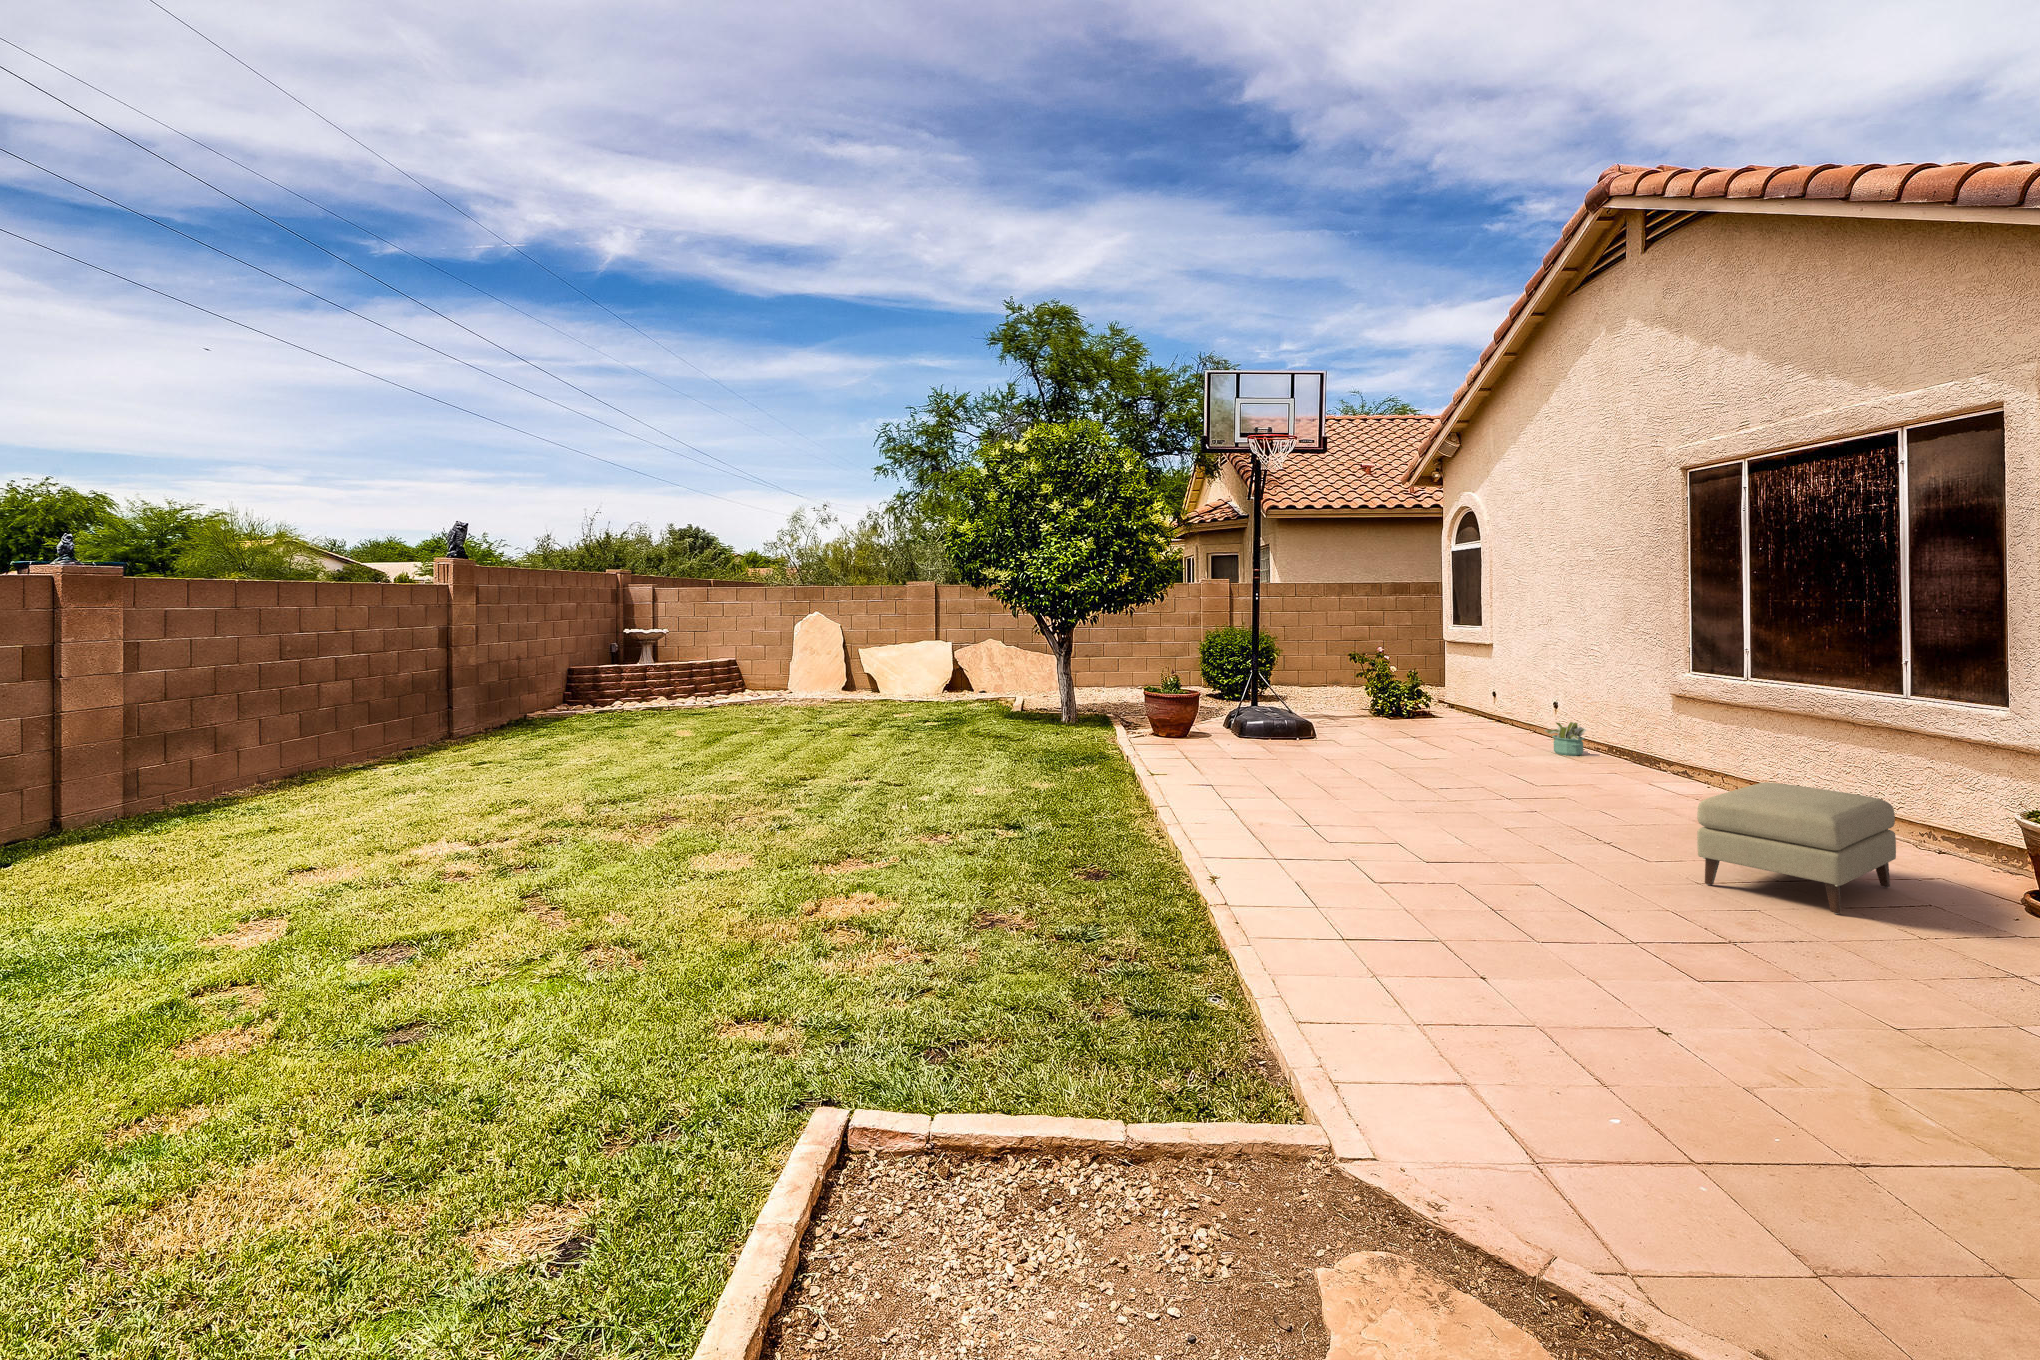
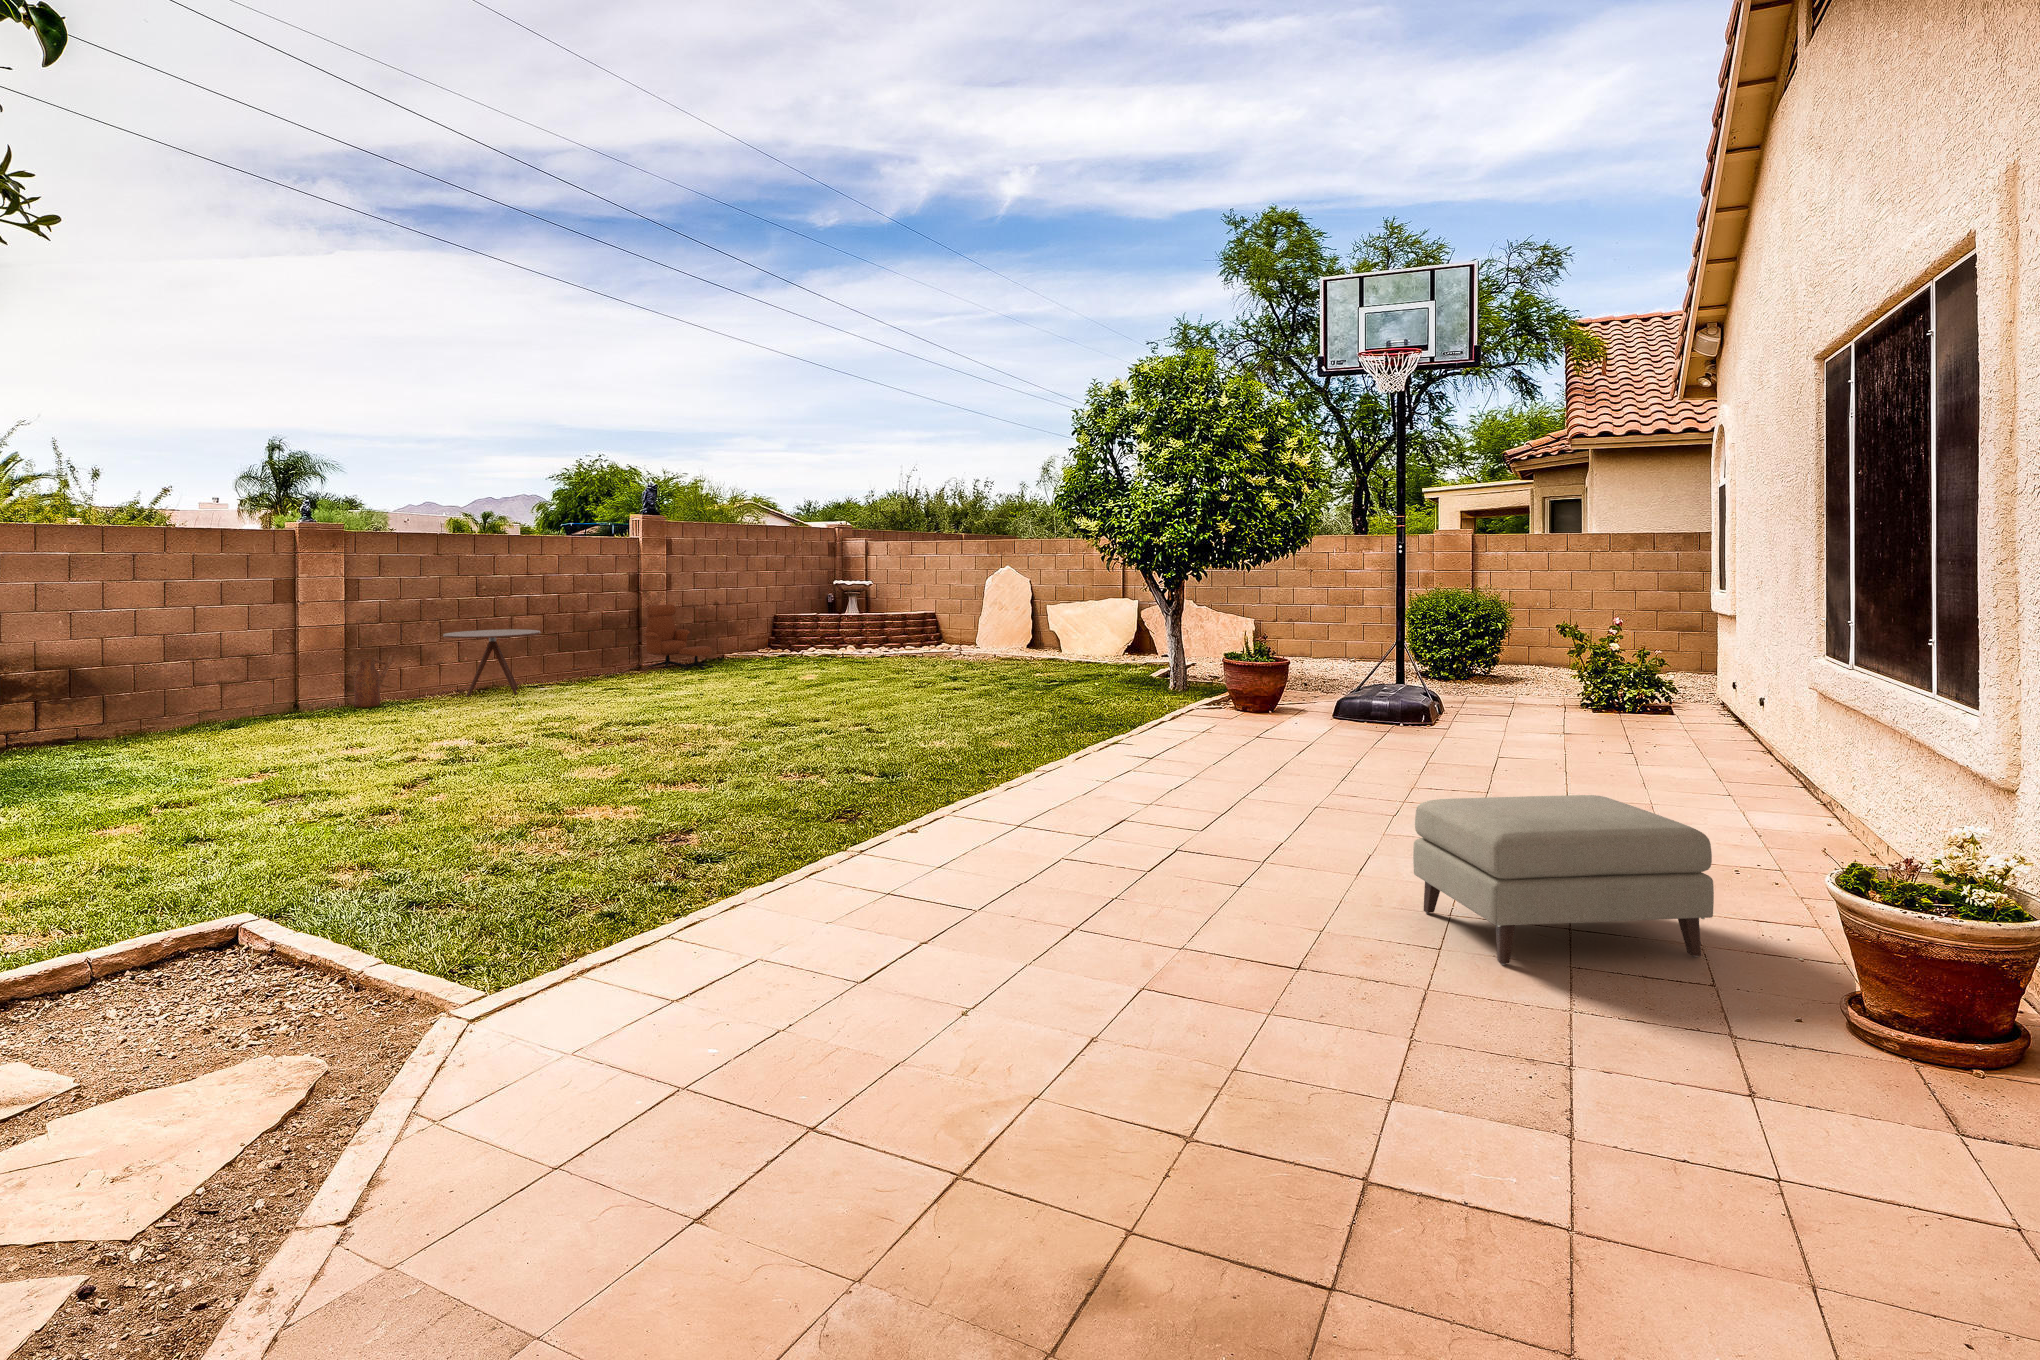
lounge chair: none [459,661,550,735] -> present [643,604,713,670]
round table: none [254,699,395,791] -> present [443,629,540,697]
decorative plant: present [1544,722,1586,756] -> none [1711,723,1771,772]
watering can: none [140,744,196,821] -> present [350,655,394,707]

